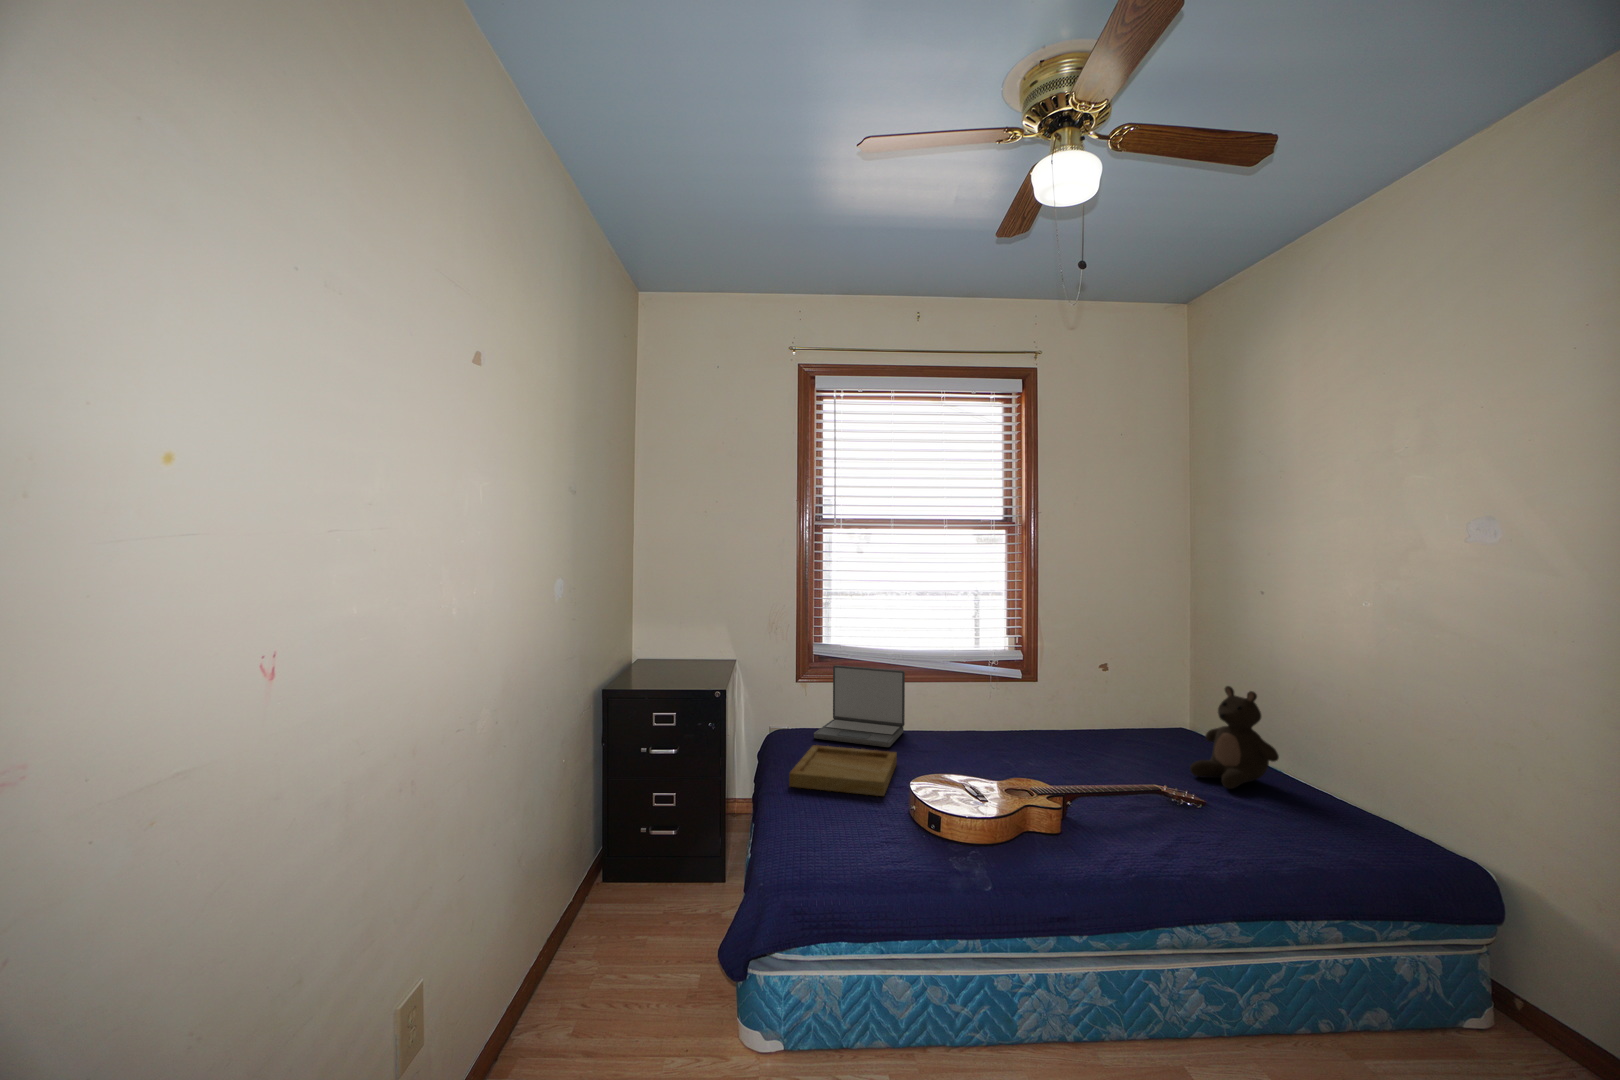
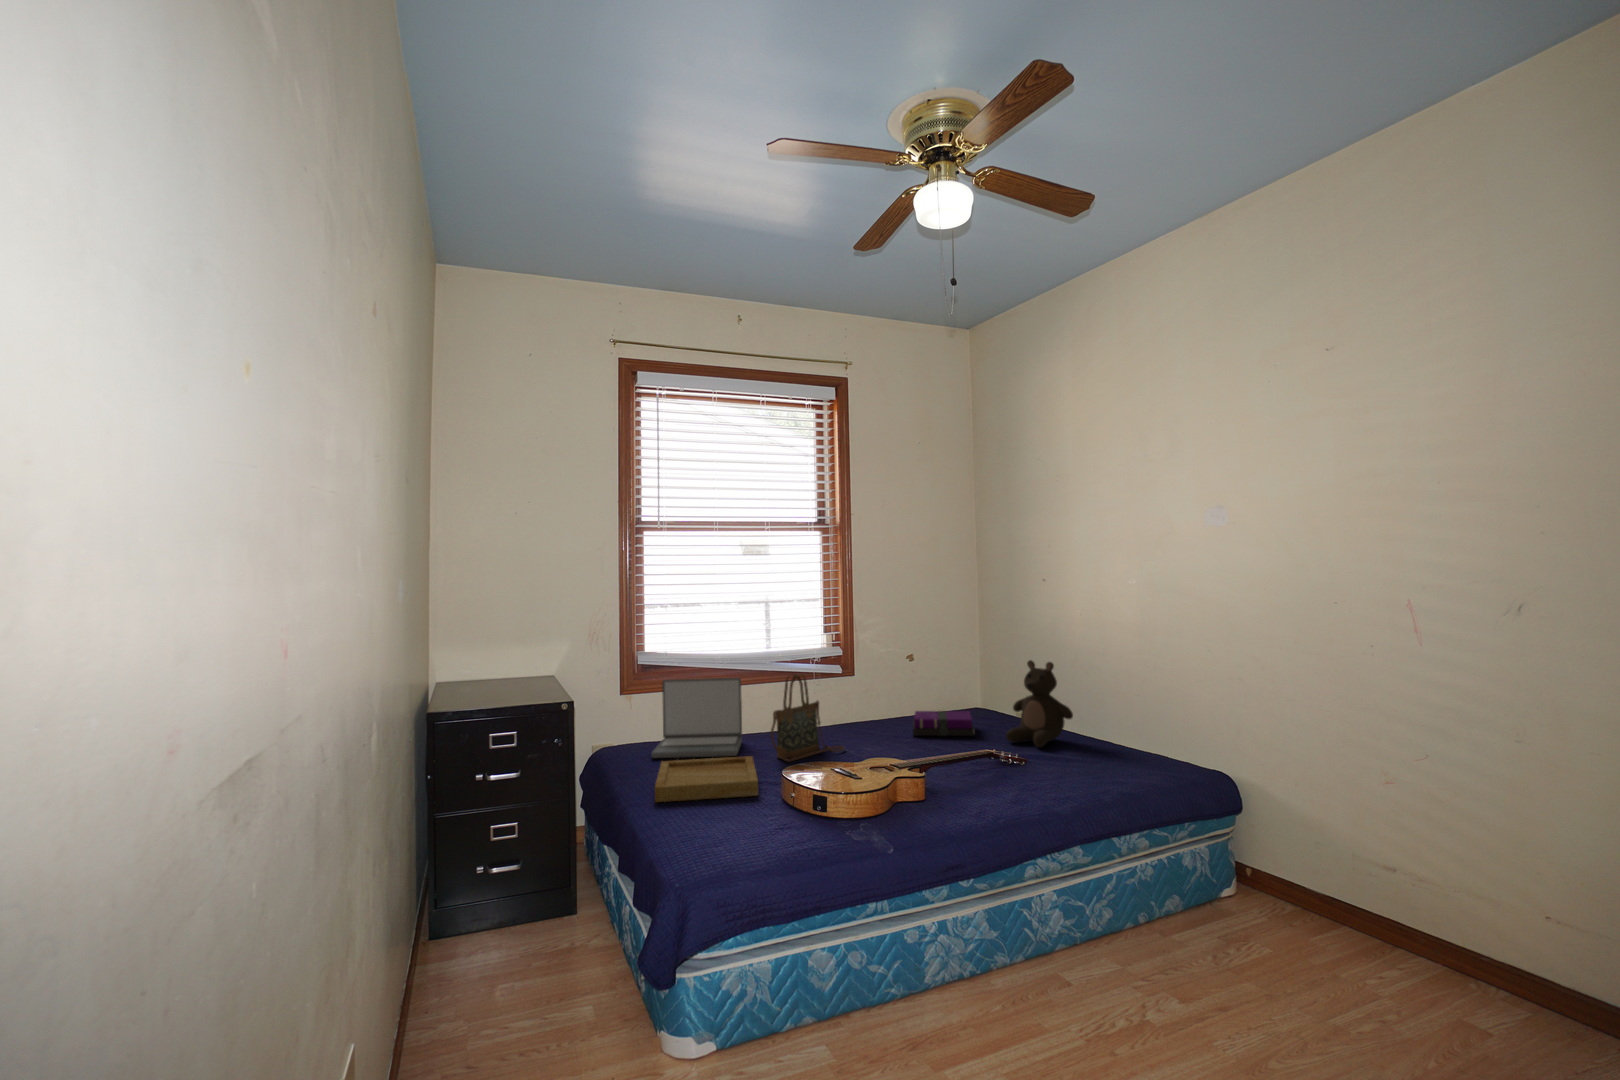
handbag: none [918,675,1000,762] -> present [771,674,844,762]
notebook: none [1083,723,1159,762] -> present [913,711,975,736]

